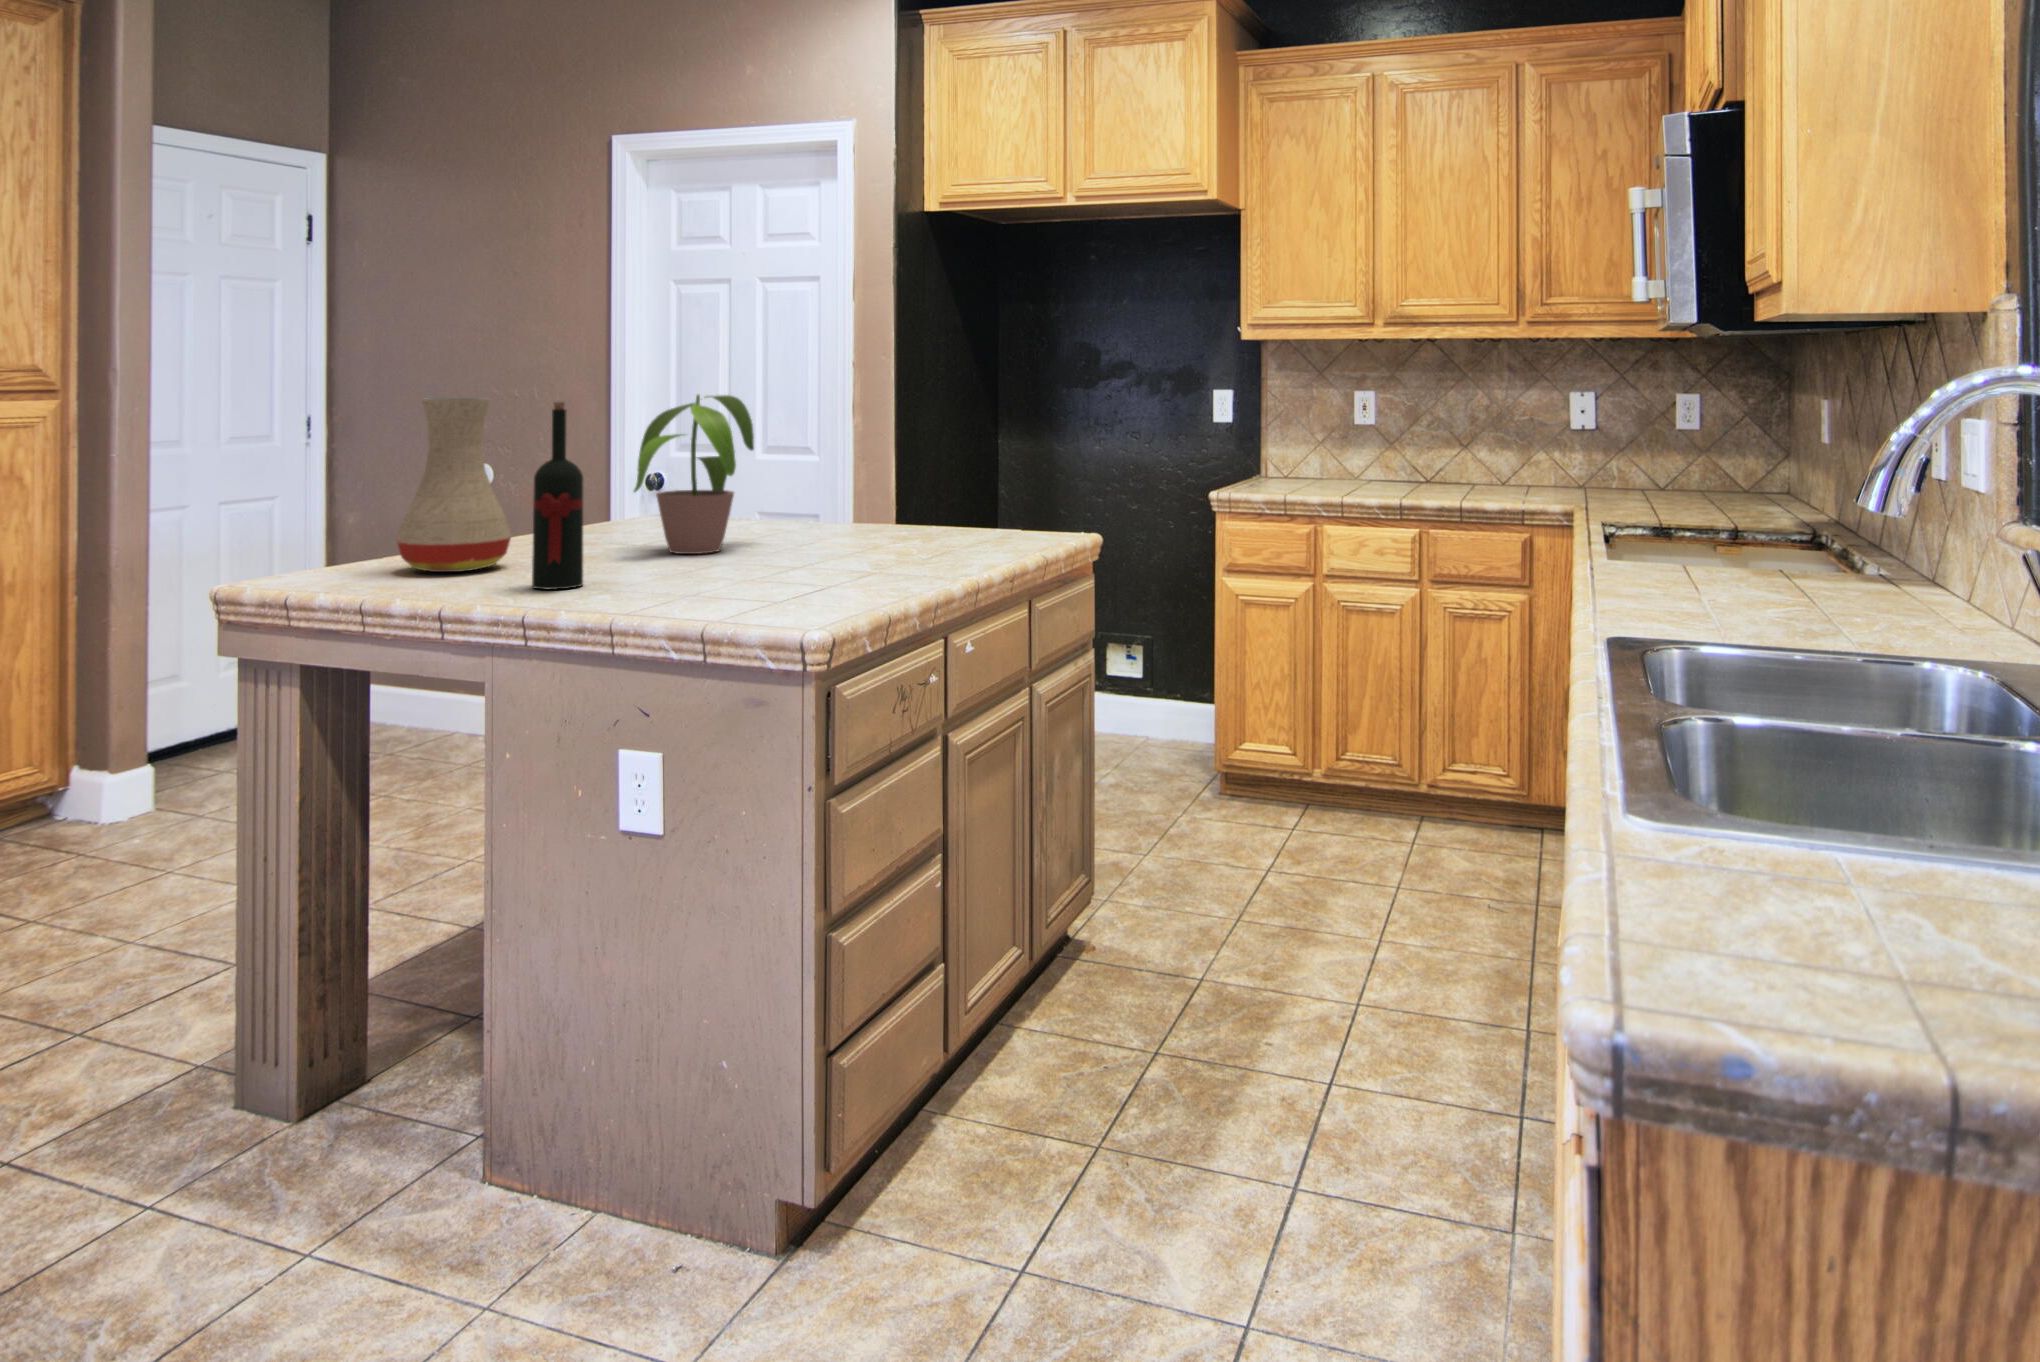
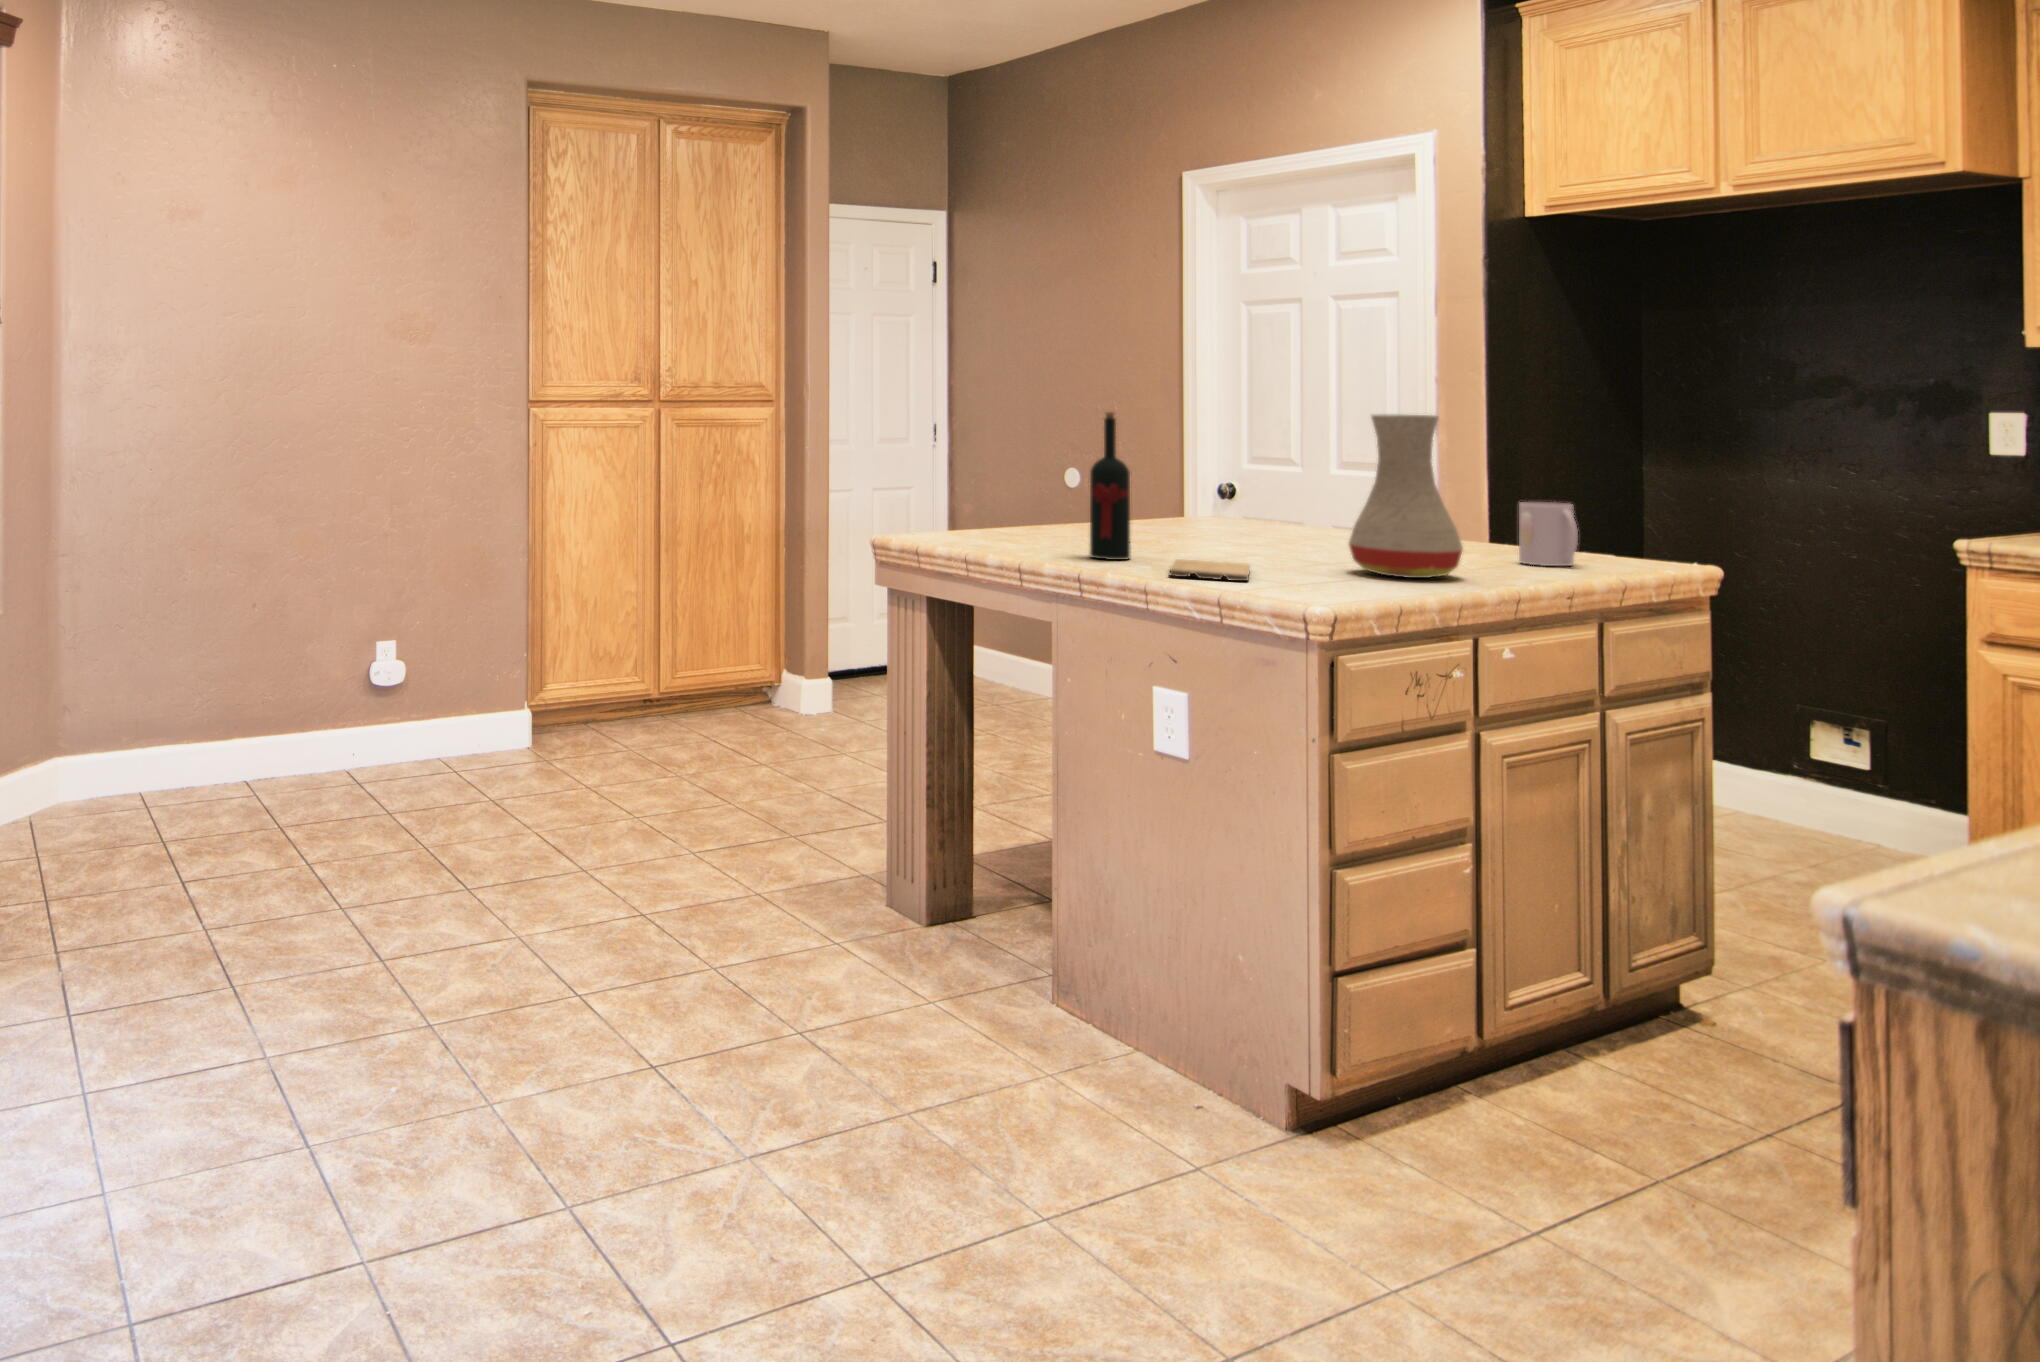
potted plant: present [634,394,754,554] -> none [1156,407,1324,547]
vase: present [397,398,511,572] -> present [1349,414,1463,578]
mug: none [961,484,1010,549] -> present [1519,502,1578,566]
cutting board: none [637,579,730,607] -> present [1169,559,1250,581]

